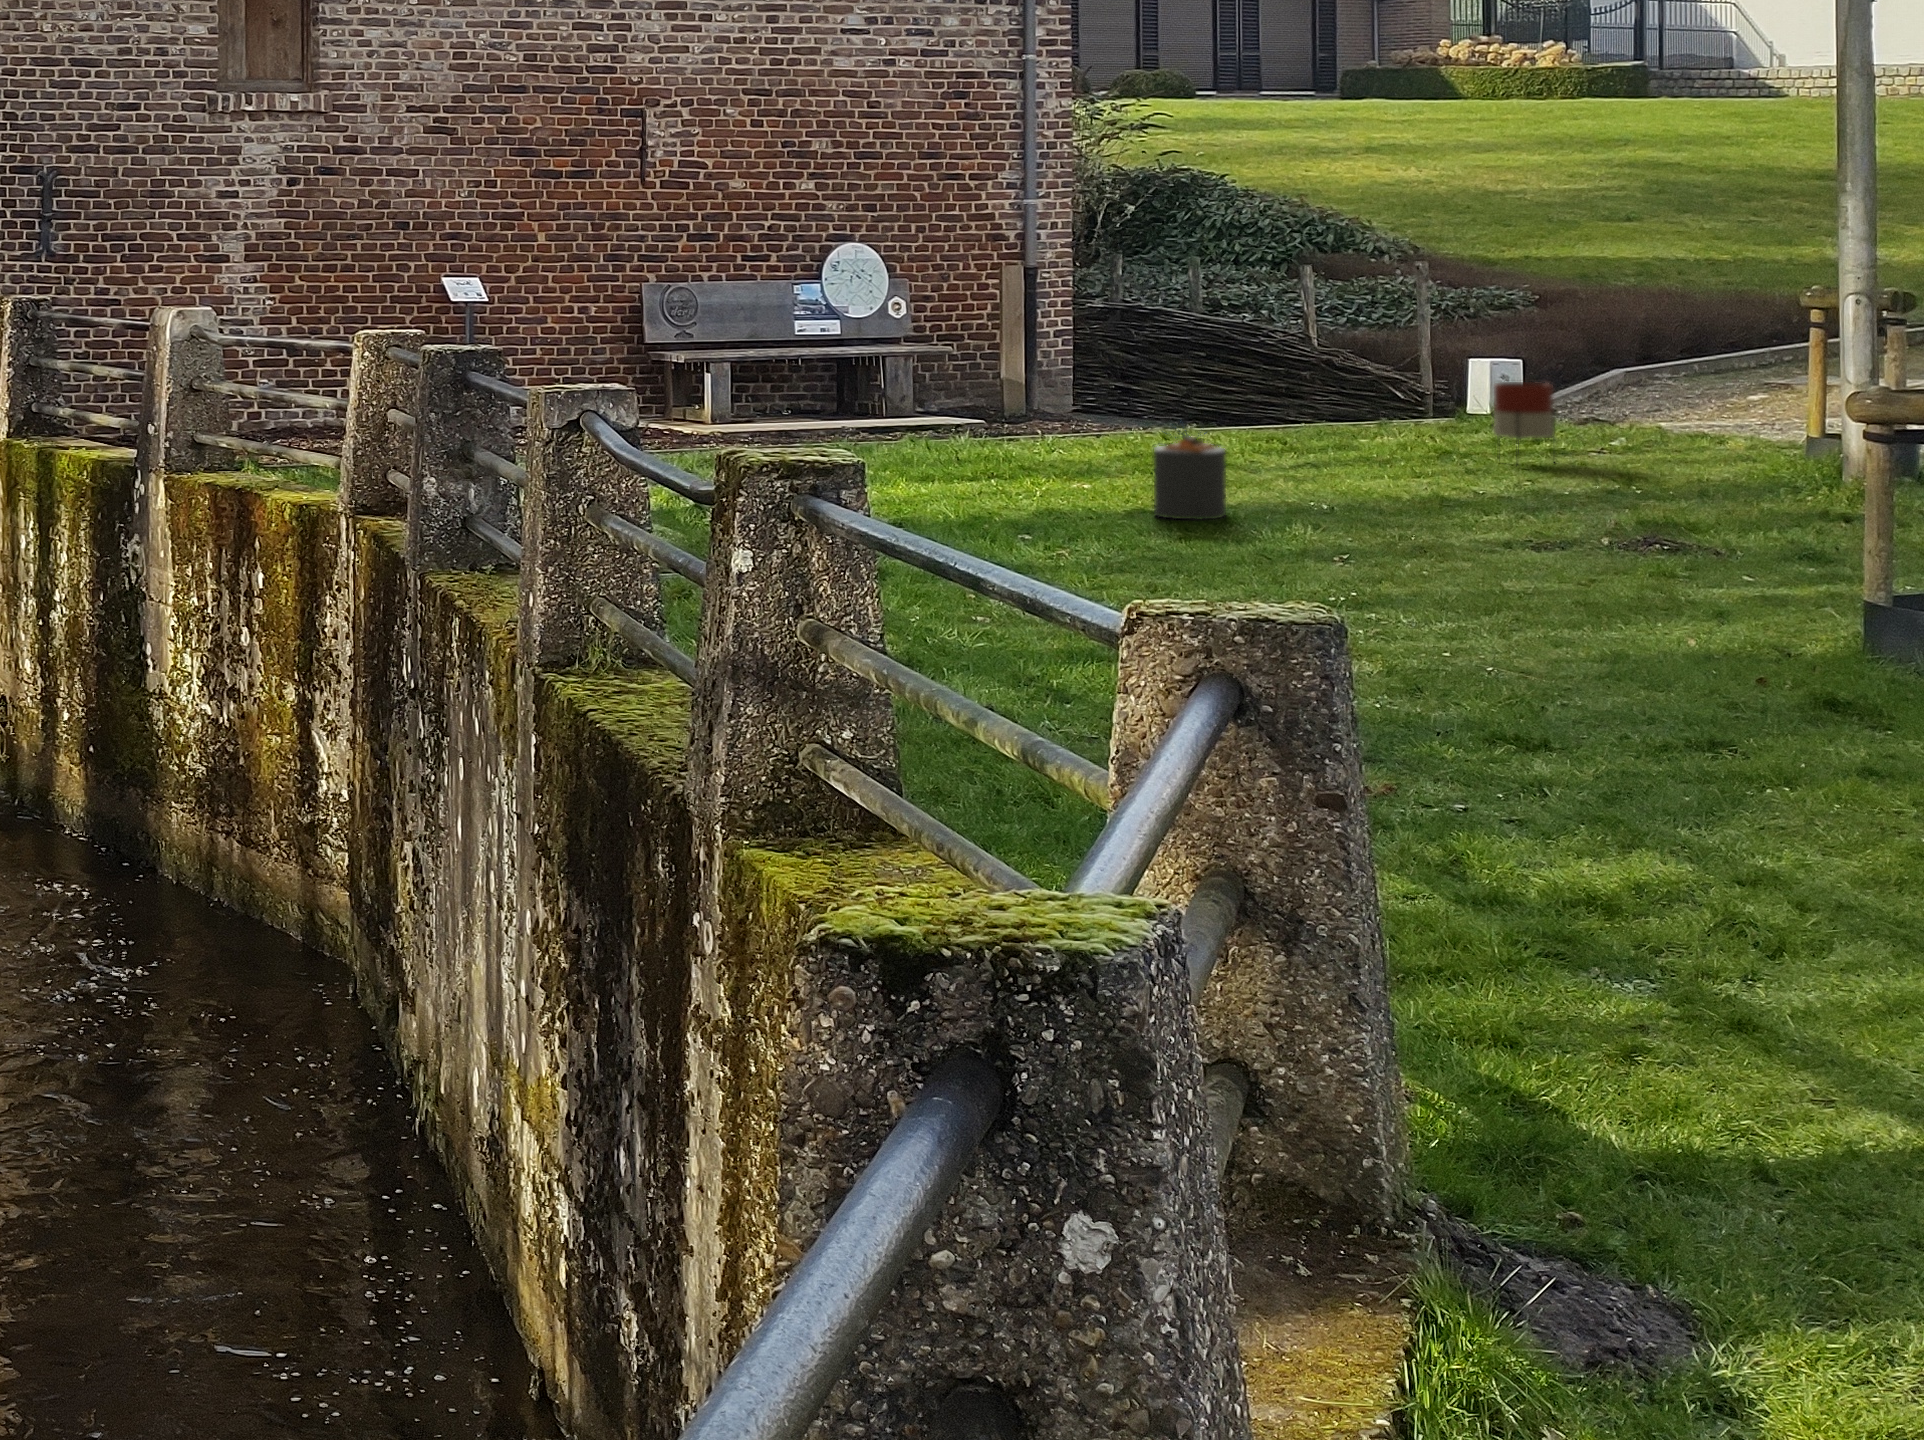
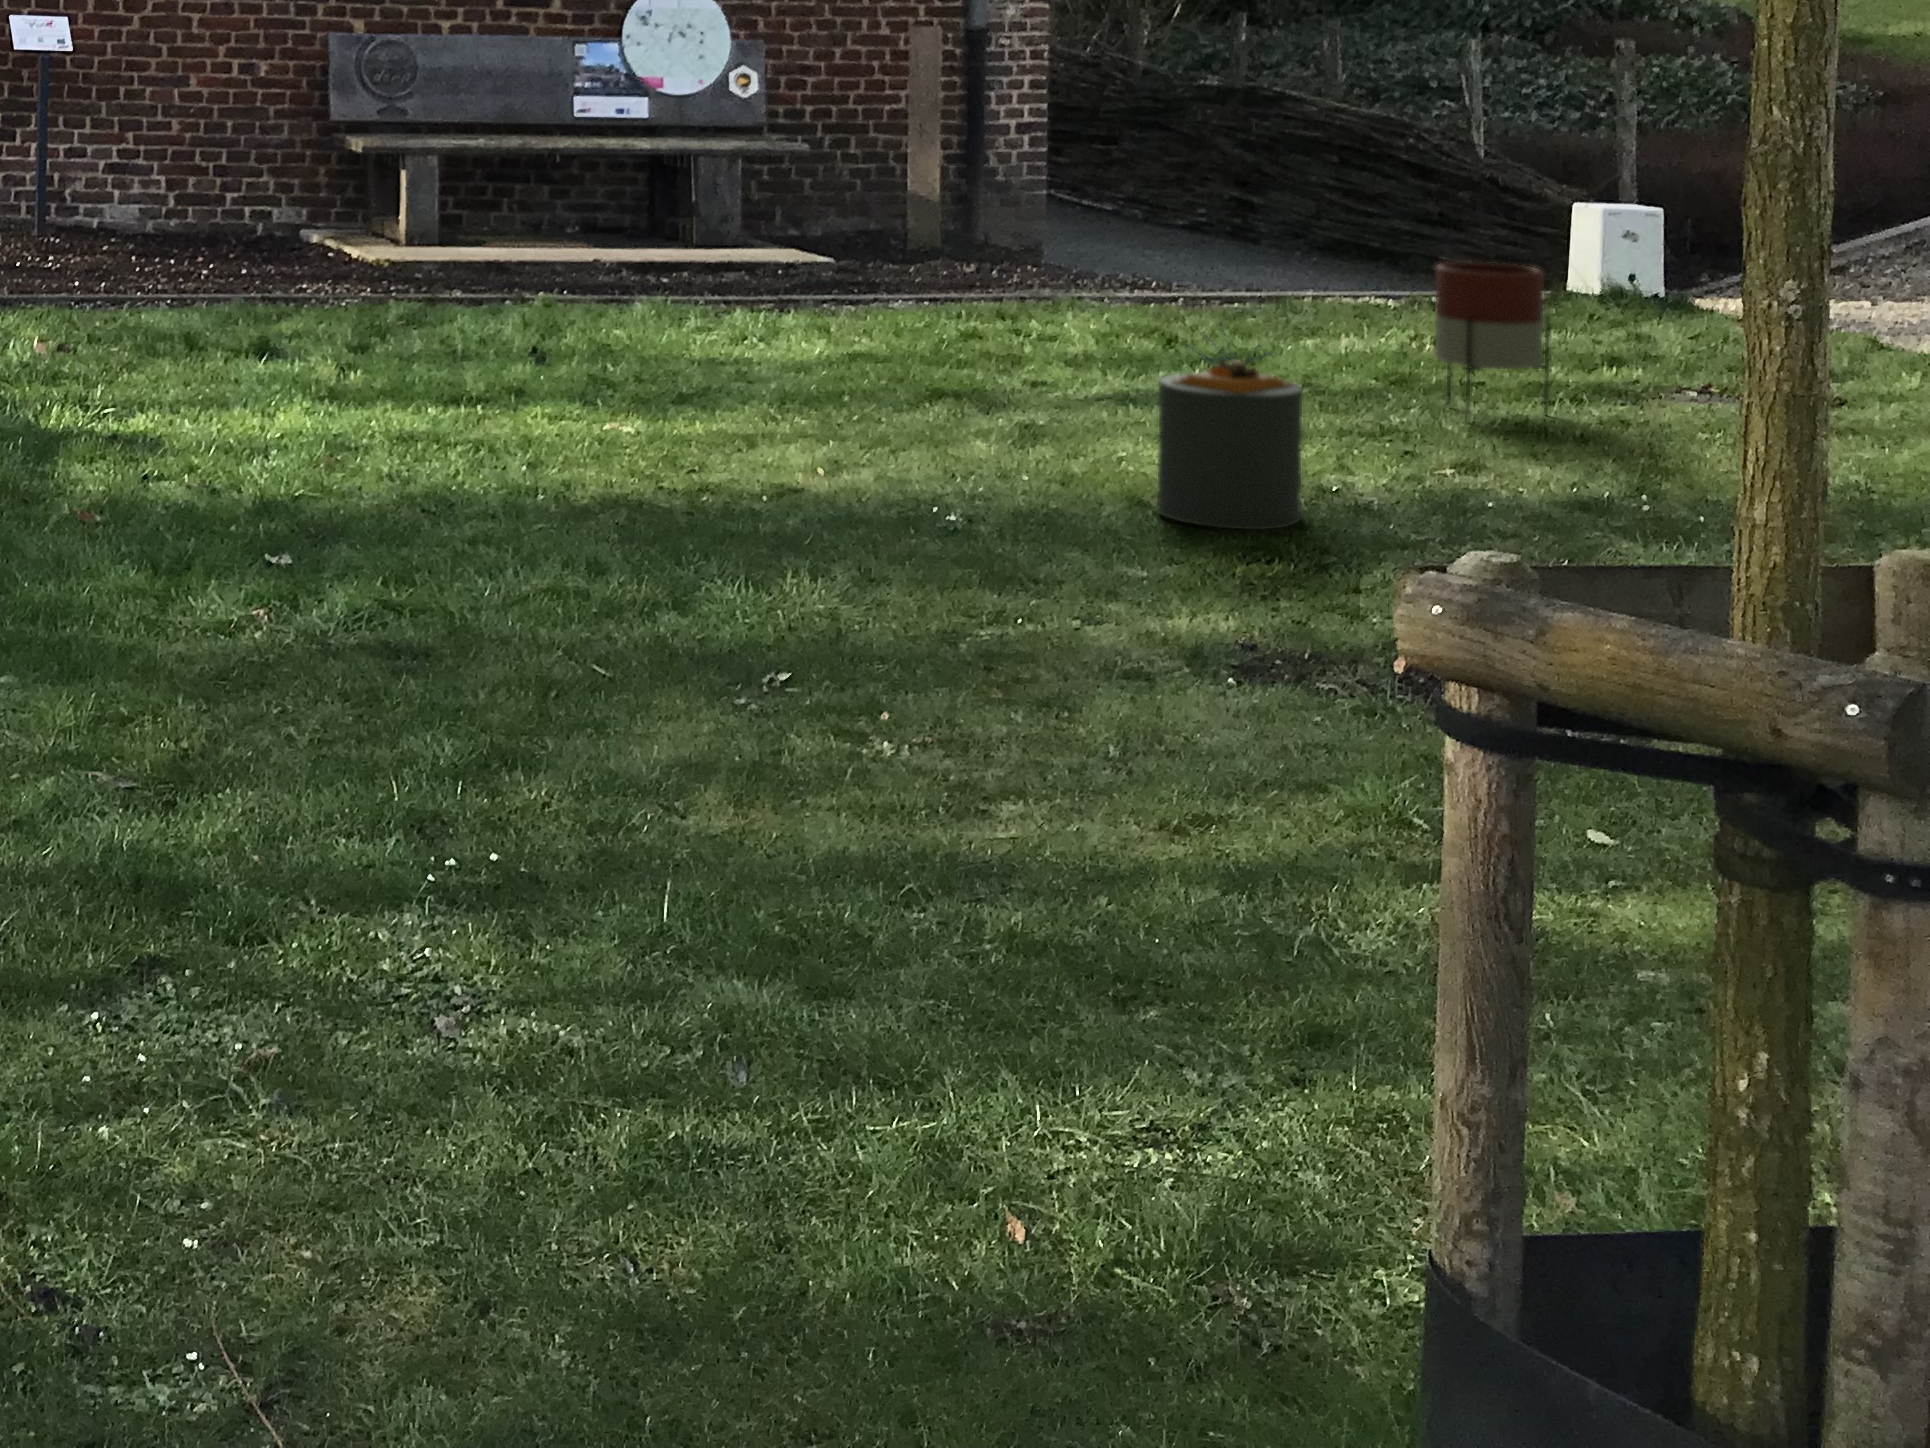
trash can: present [1154,421,1226,519] -> present [1158,326,1302,530]

